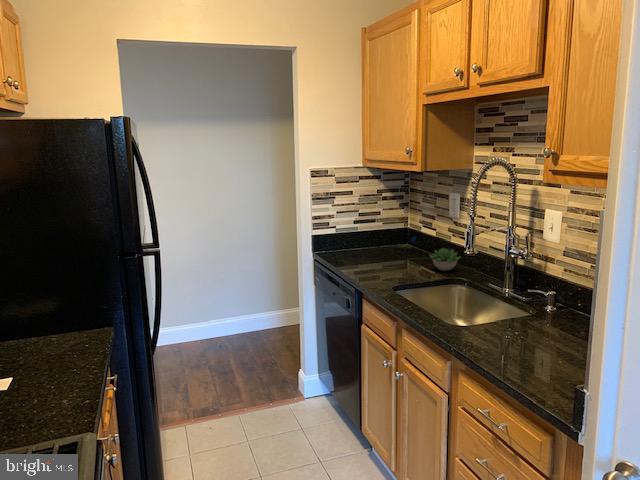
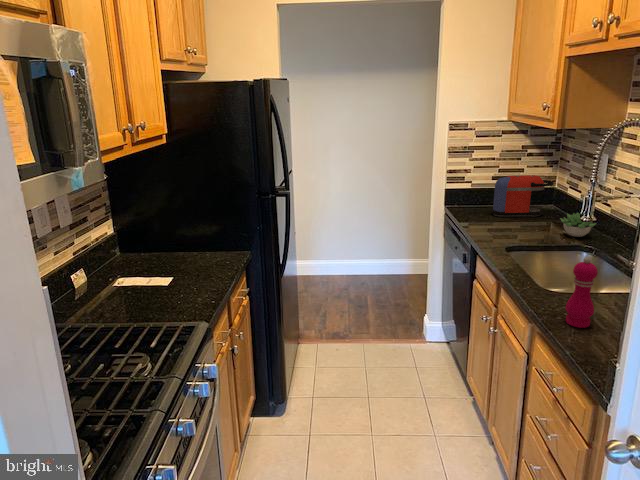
coffee maker: none [360,217,412,259] -> present [491,175,554,217]
pepper mill: none [486,285,513,355] -> present [565,257,598,328]

